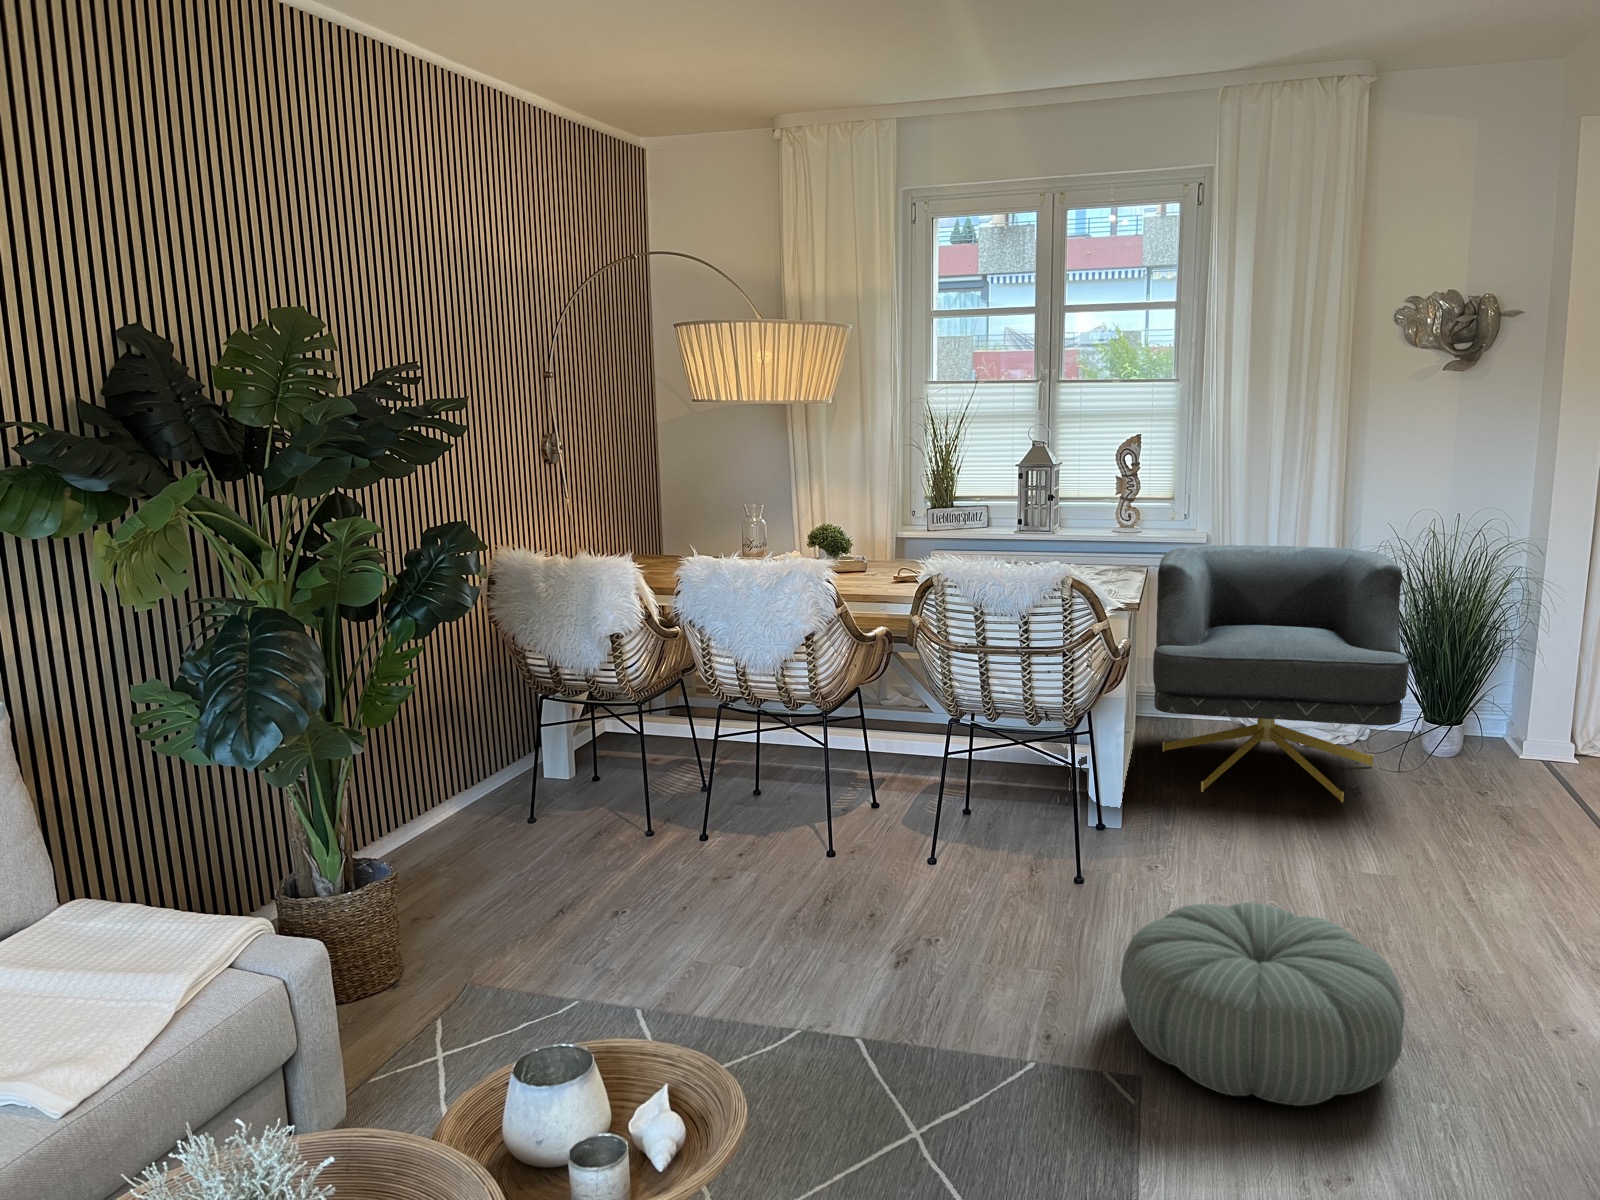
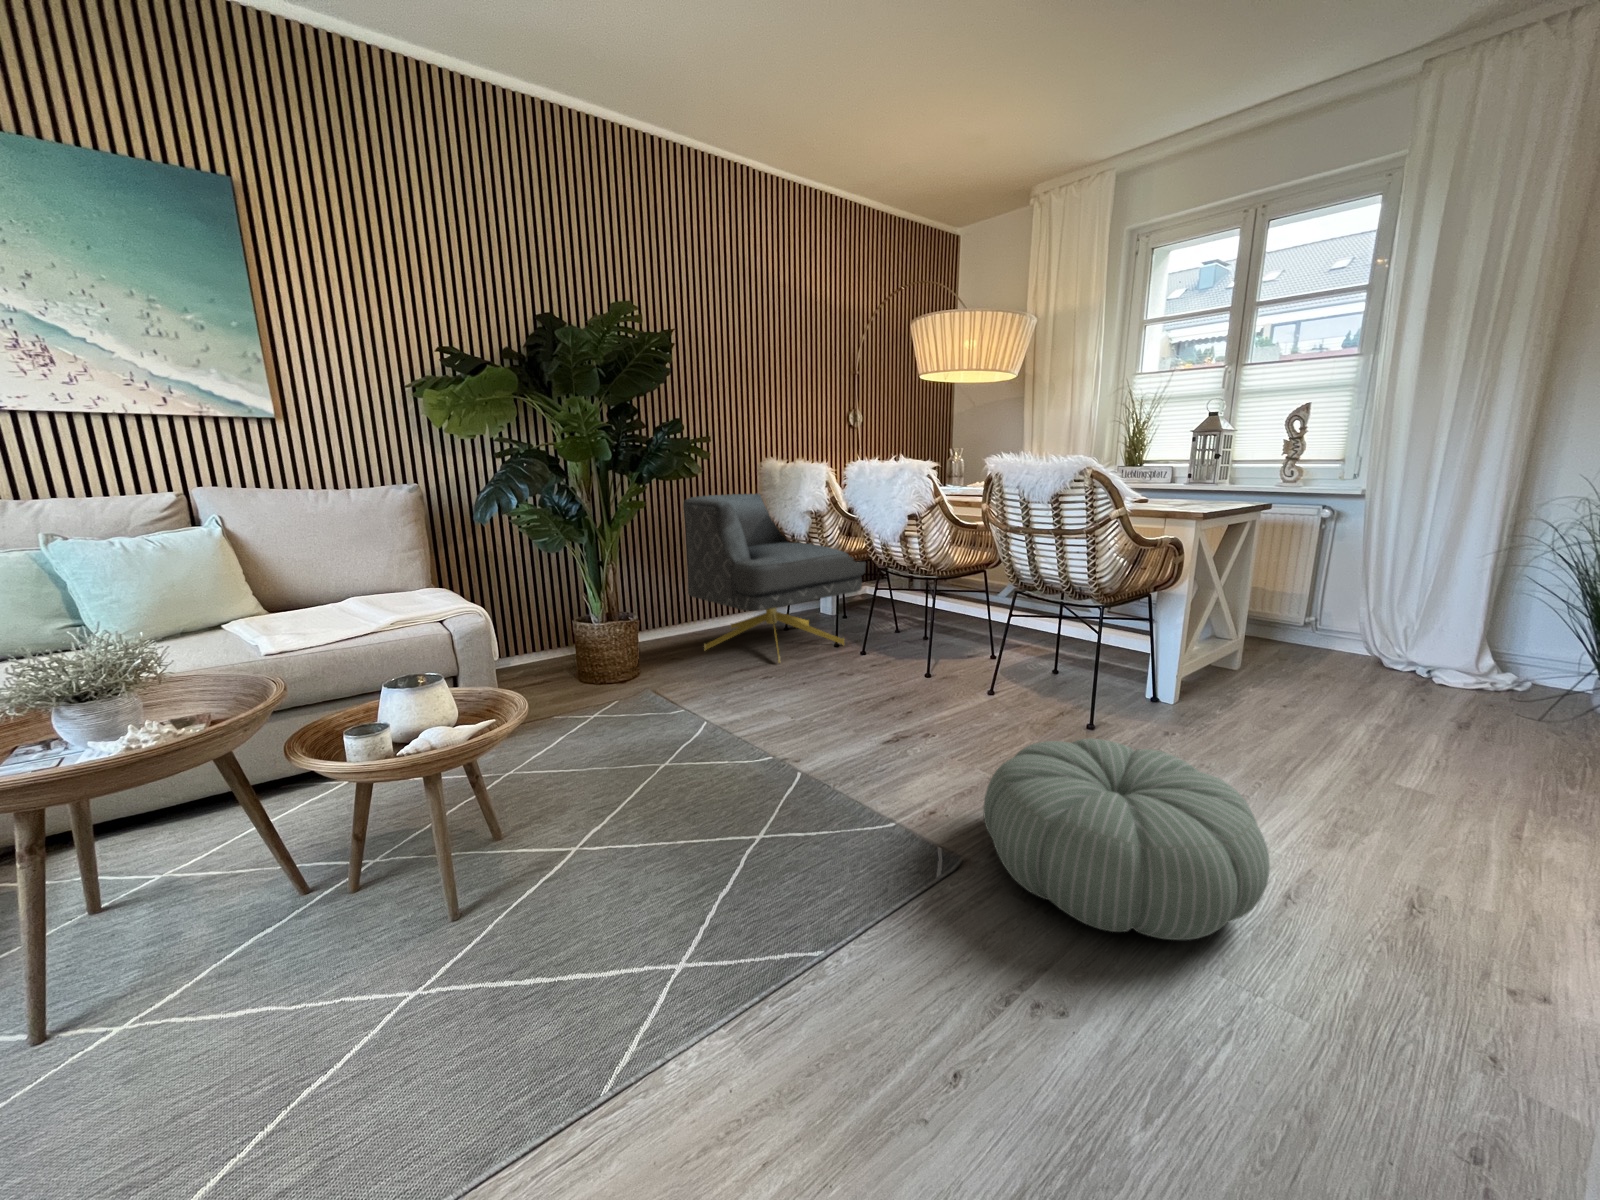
armchair: present [1153,545,1409,803] -> present [683,494,866,662]

